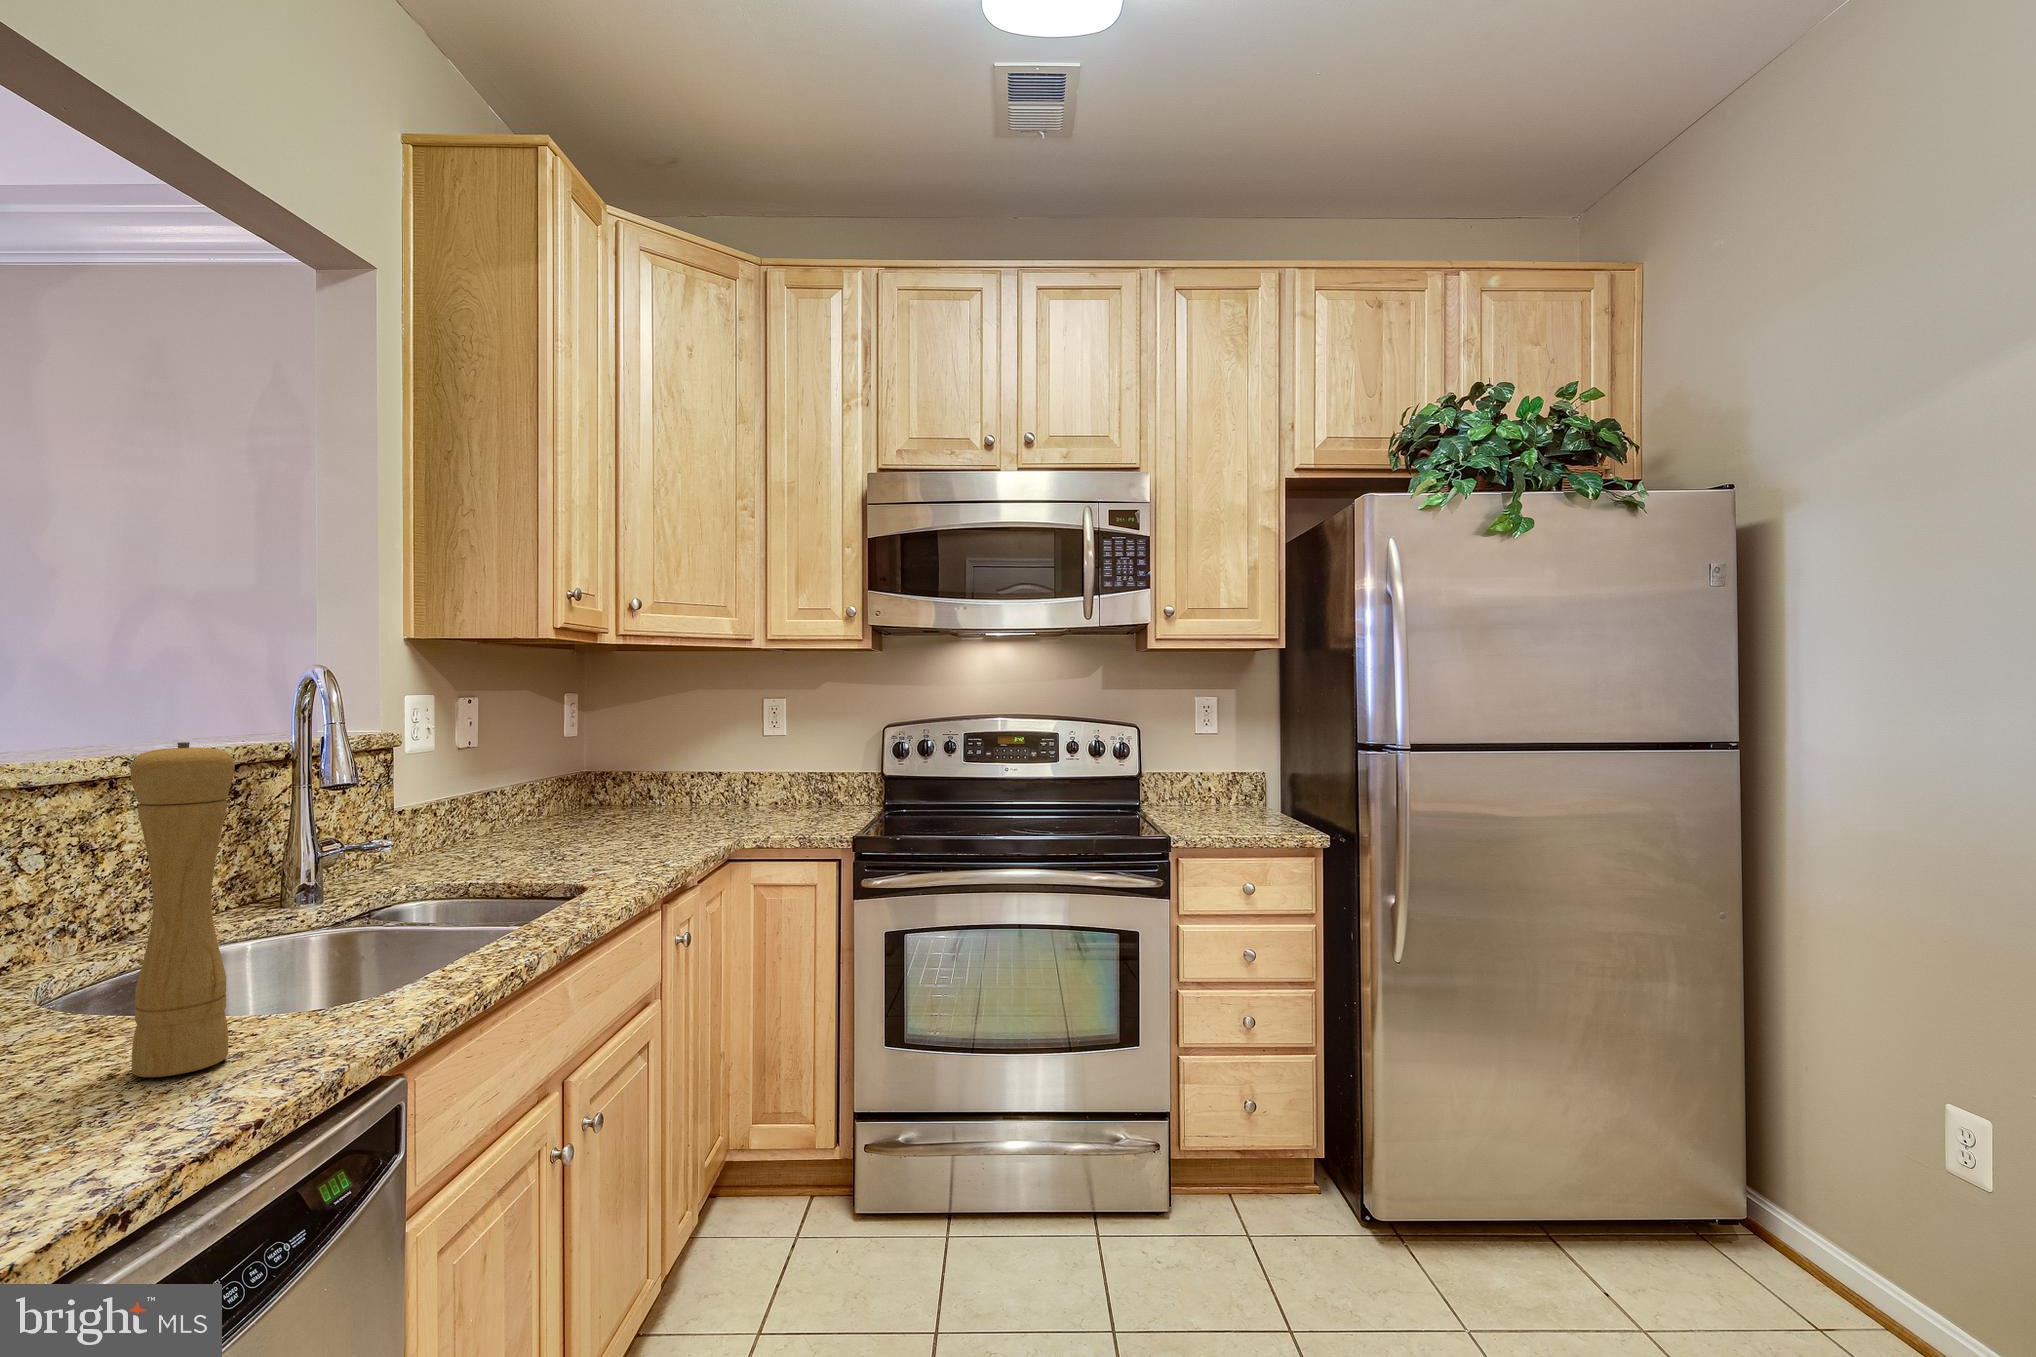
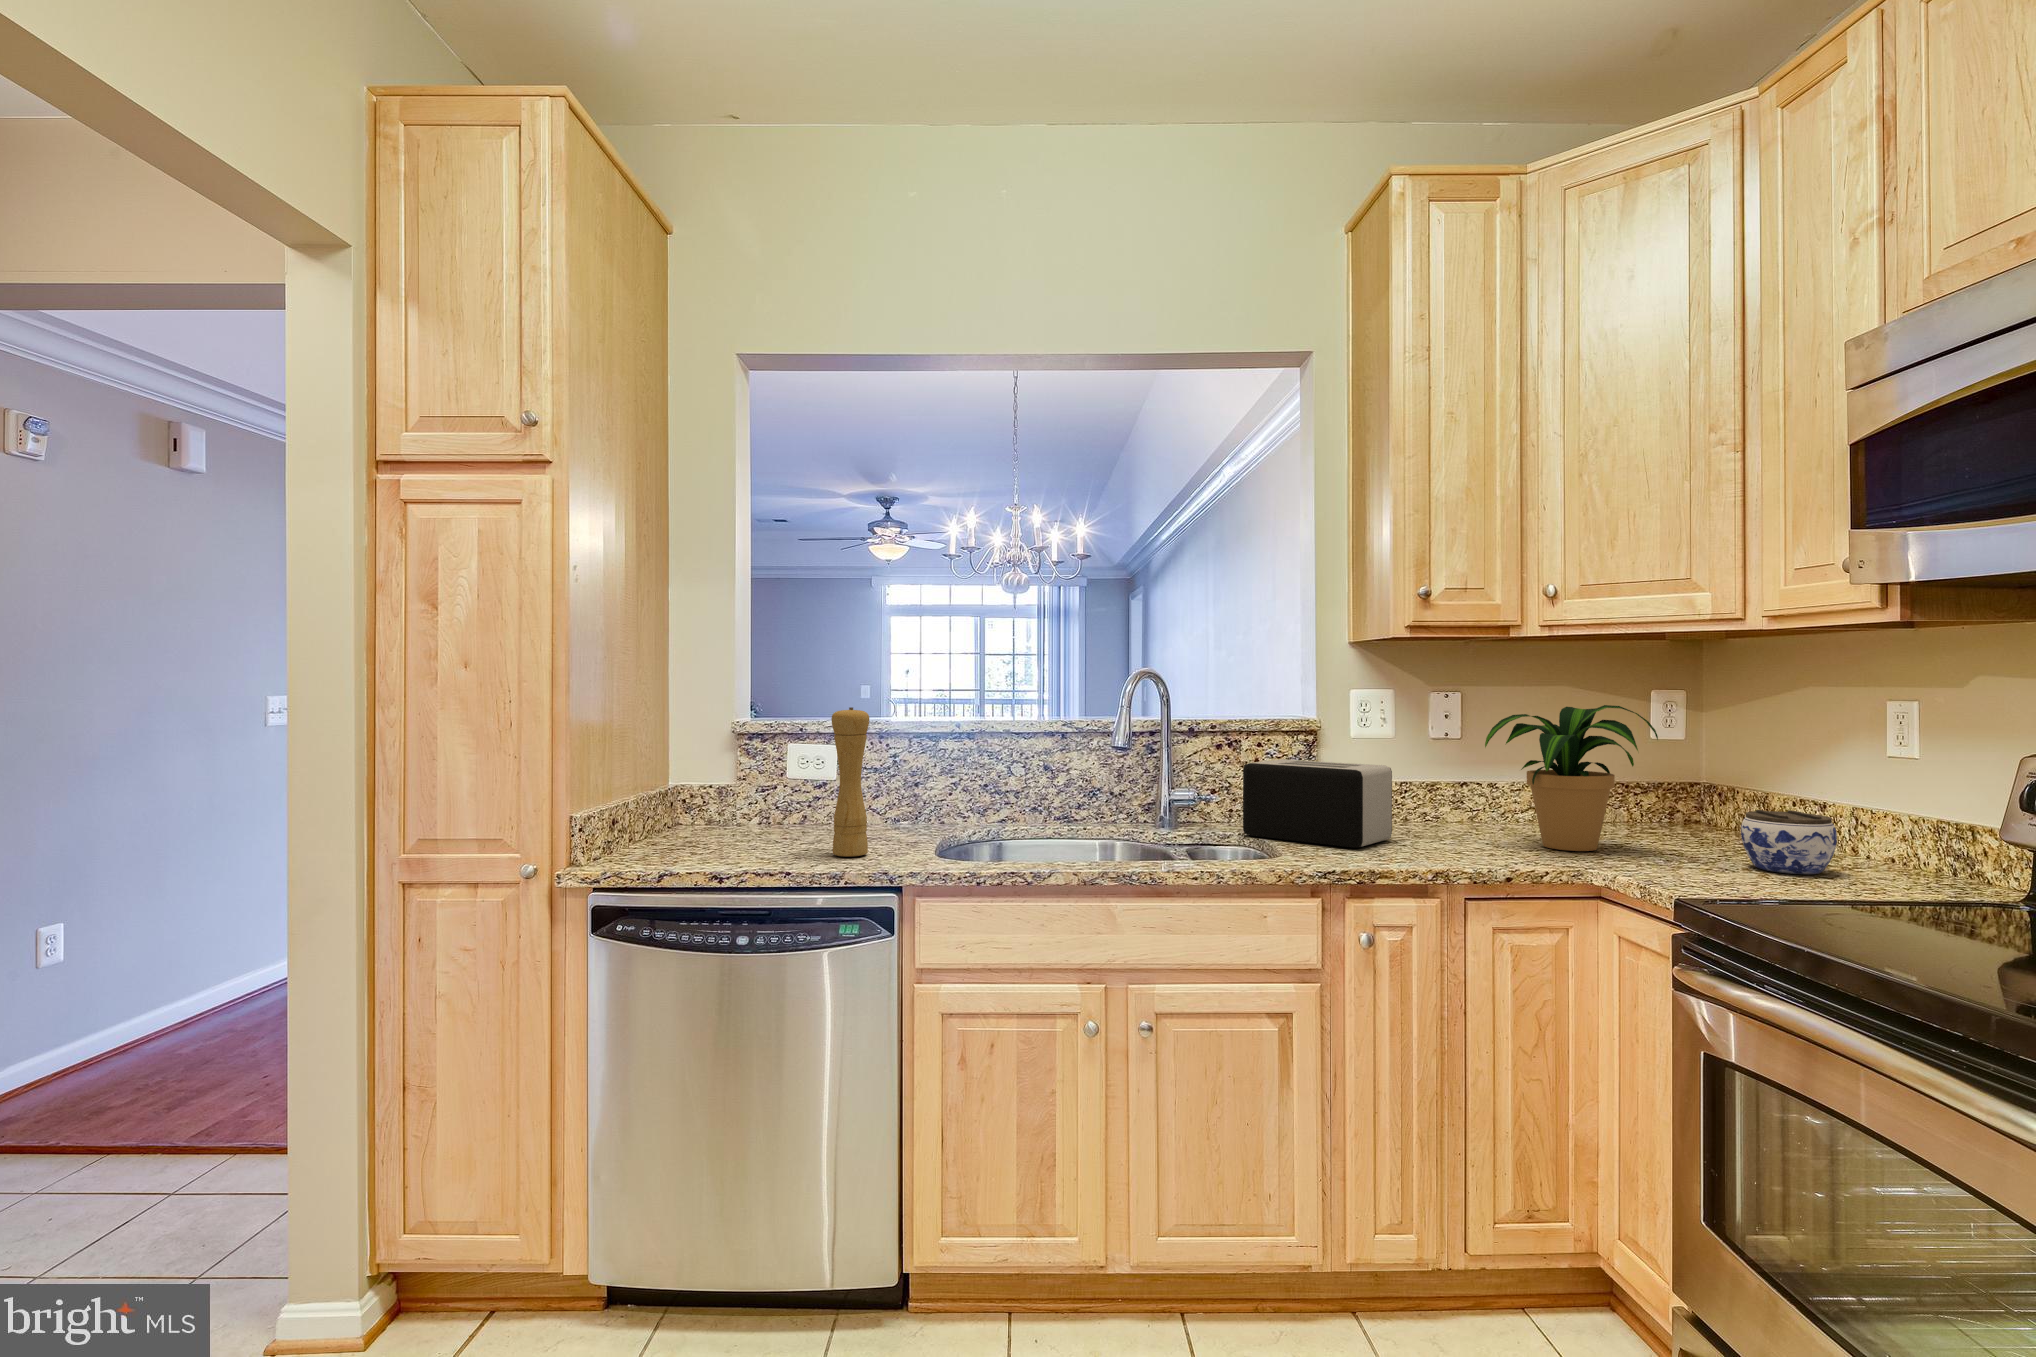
potted plant: none [566,705,707,835] -> present [1485,705,1658,851]
toaster: none [389,776,583,884] -> present [1243,759,1392,848]
jar: none [745,776,801,820] -> present [1741,810,1837,874]

